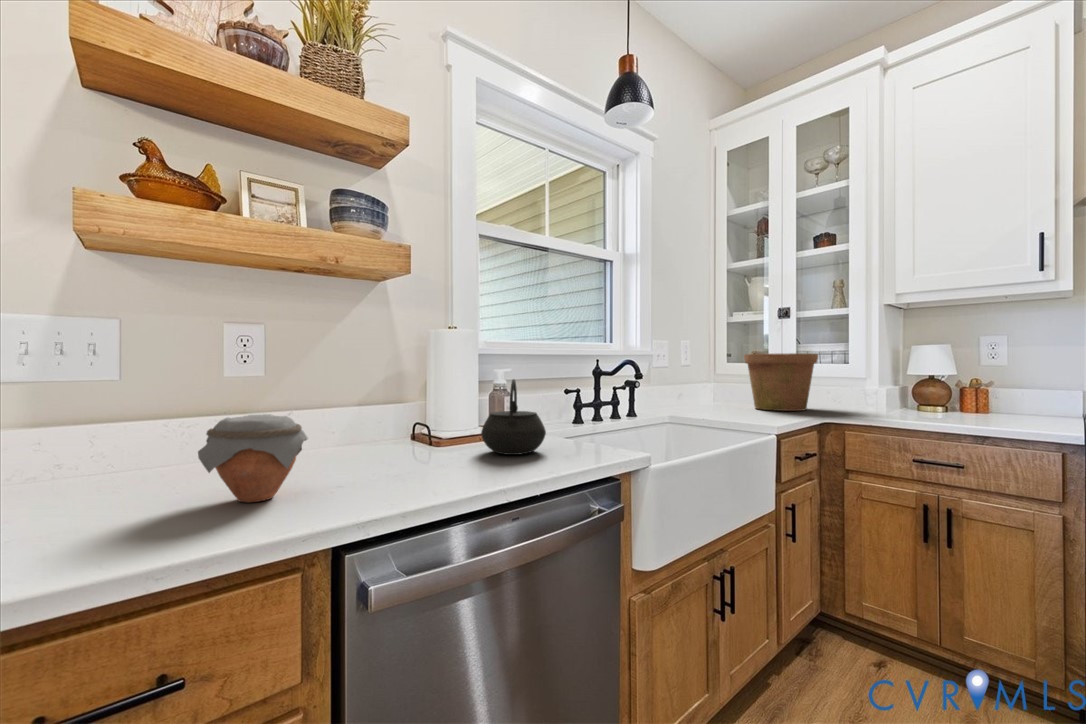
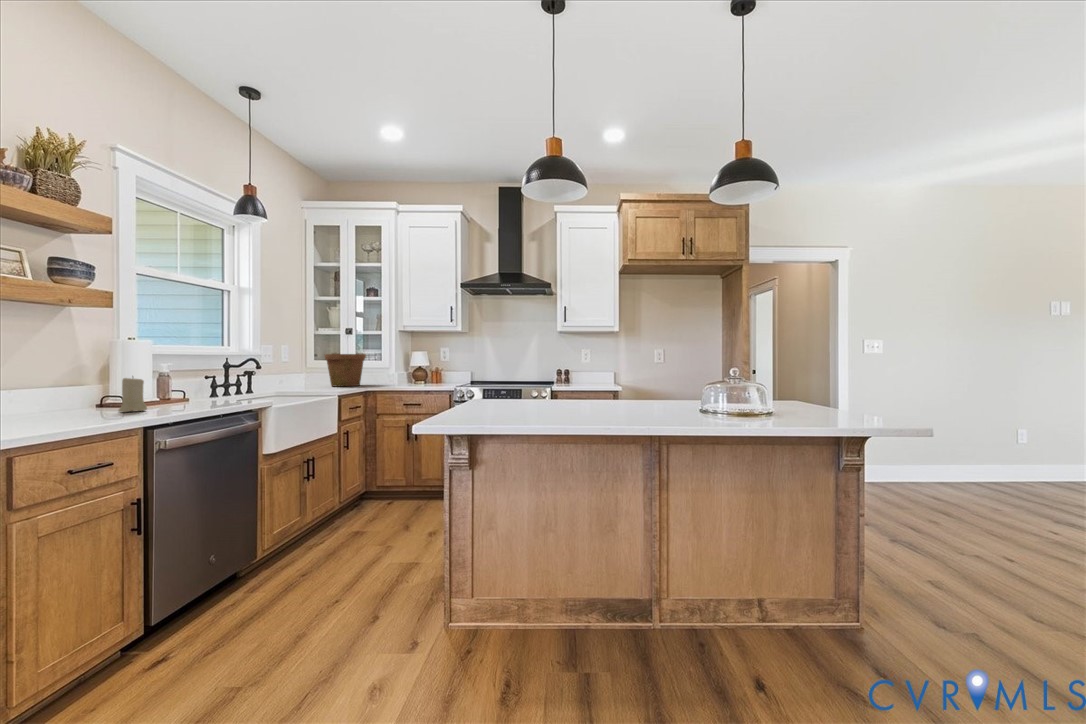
kettle: present [481,379,546,455] -> none [168,368,210,406]
candle: none [397,394,438,464] -> present [118,378,147,412]
jar: present [198,414,308,502] -> none [41,384,97,423]

